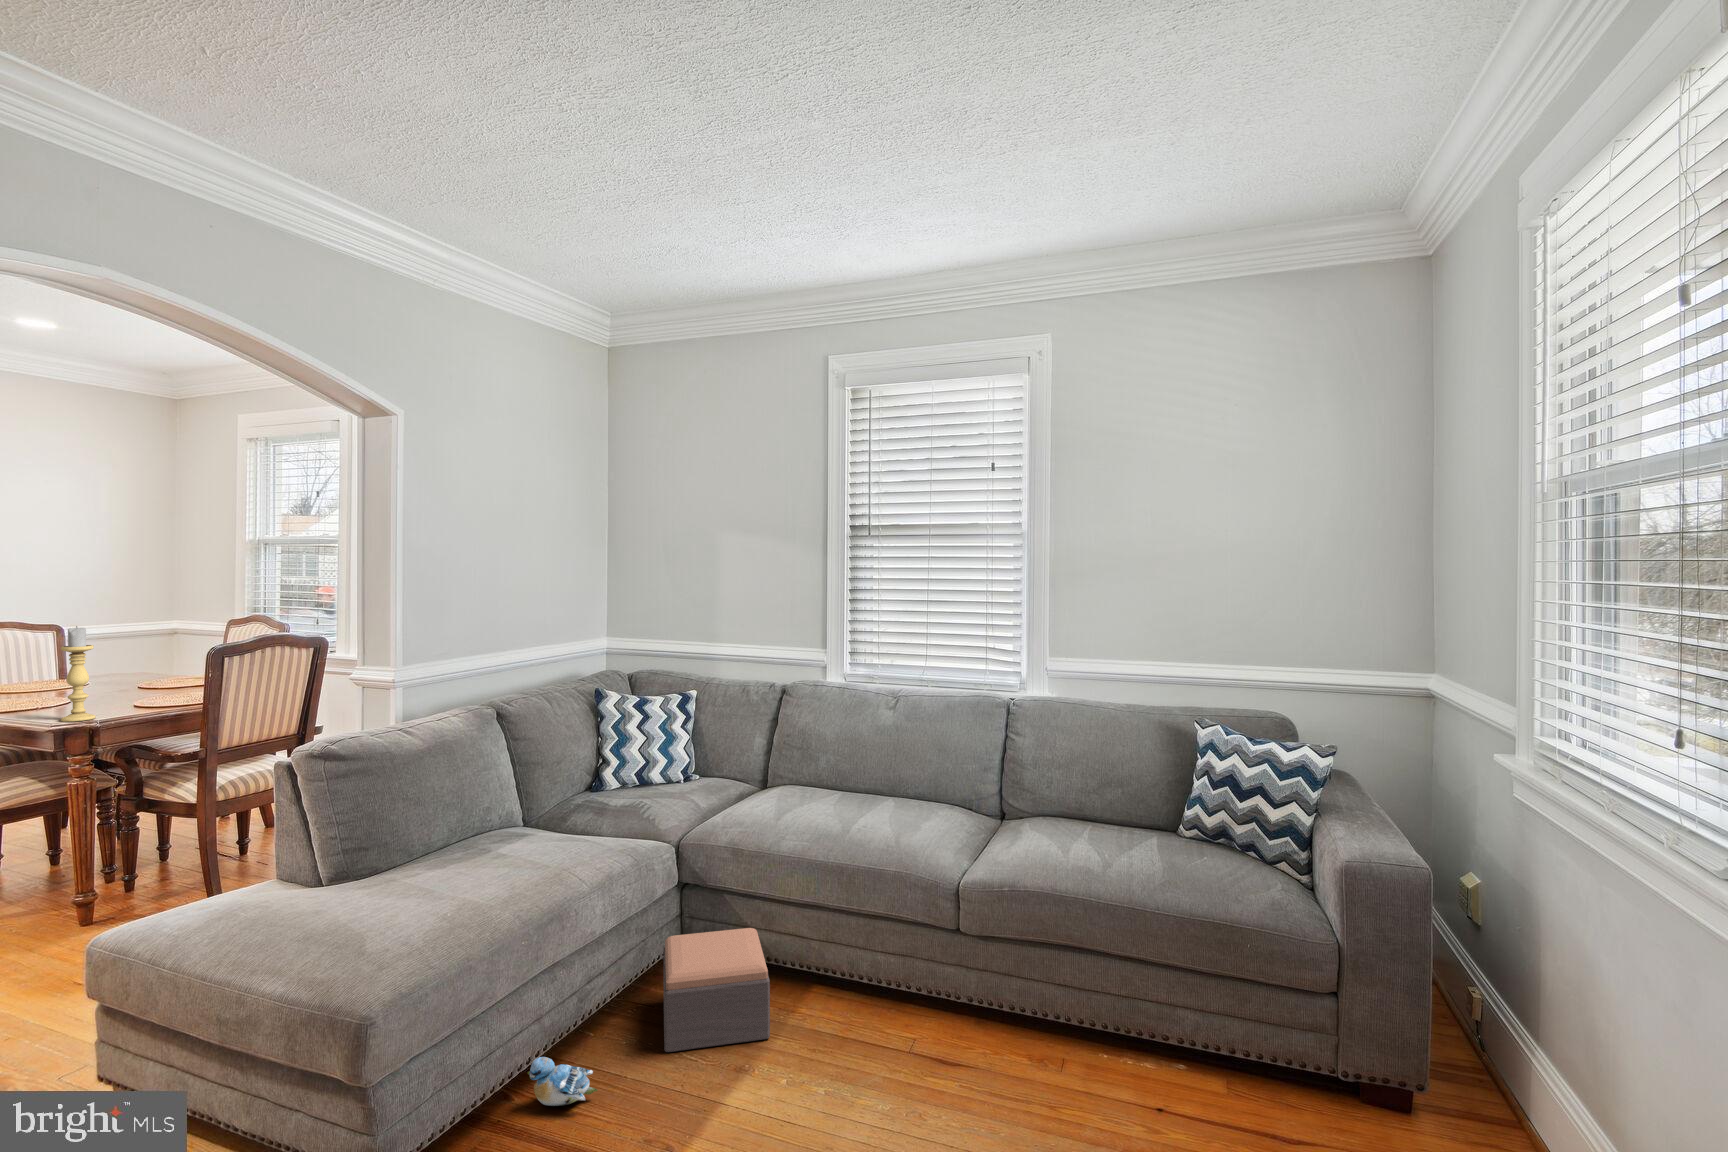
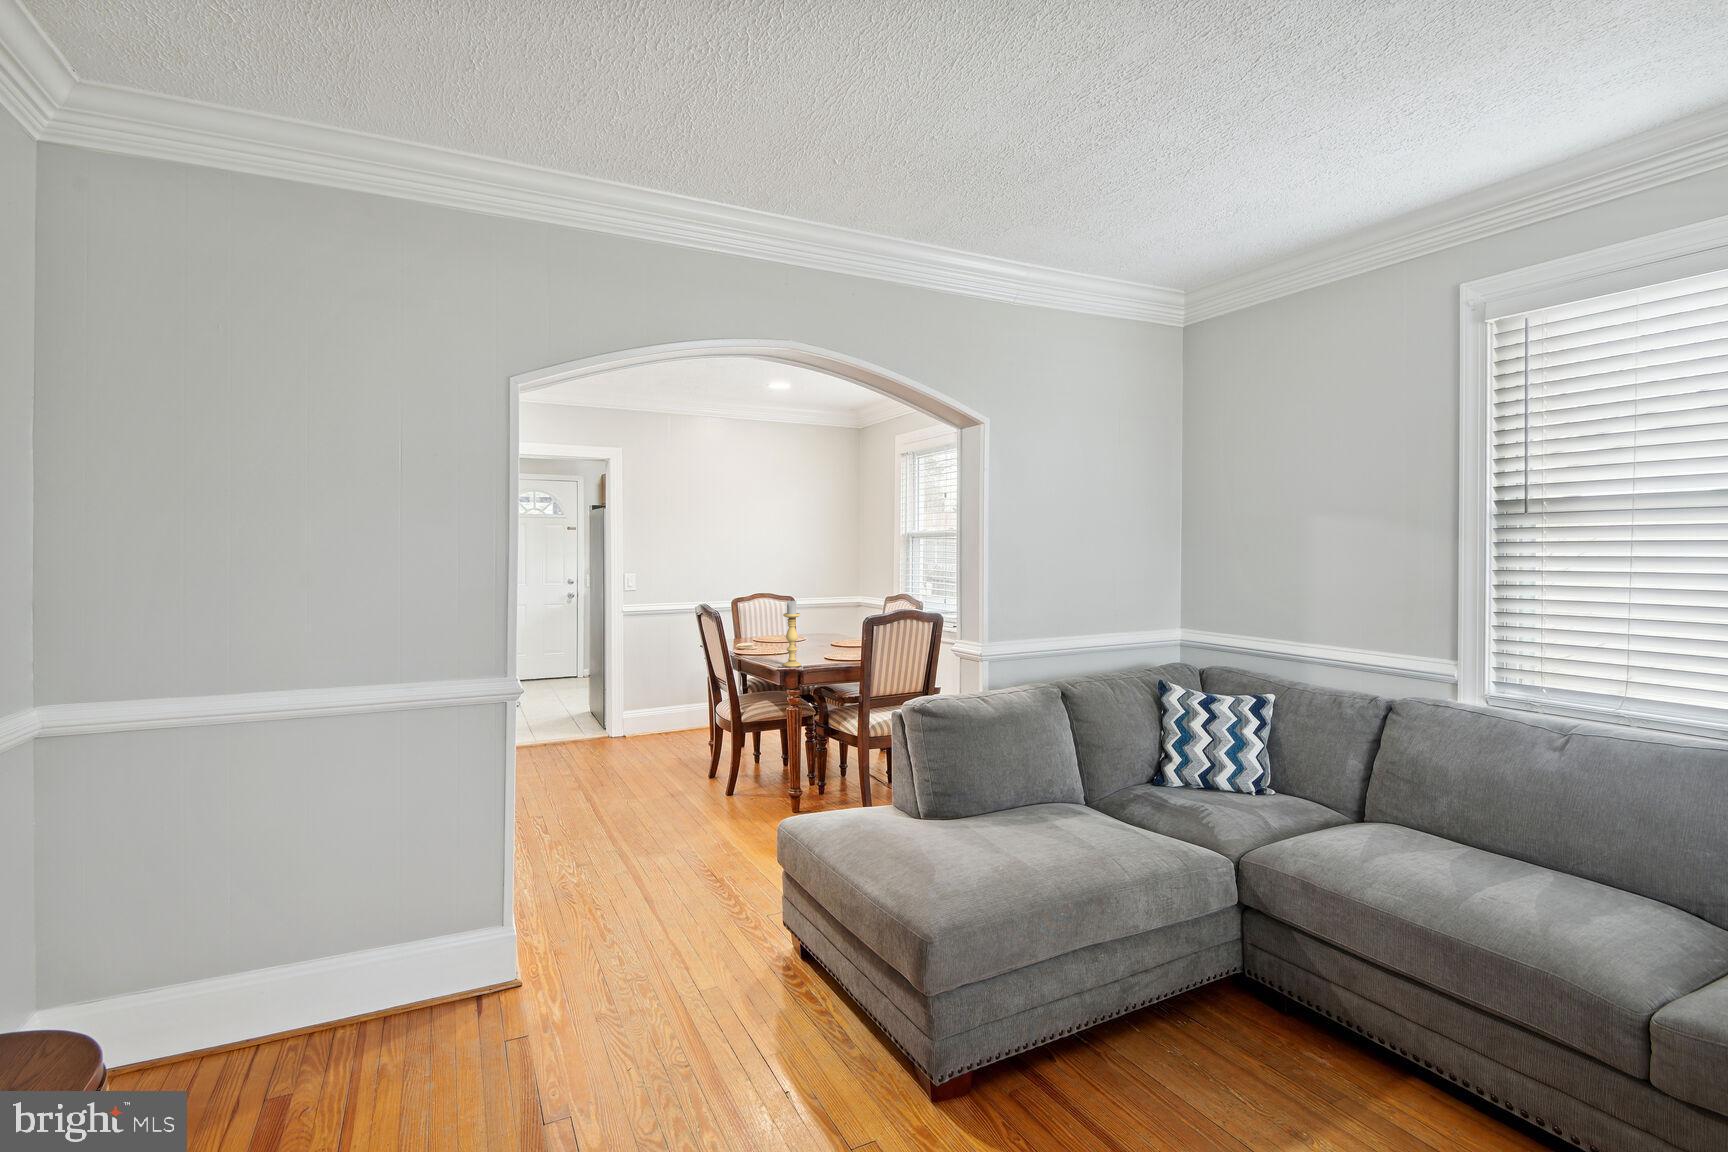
footstool: present [663,928,770,1052] -> none [1208,959,1343,1121]
plush toy: present [528,1057,598,1106] -> none [1063,1039,1130,1101]

